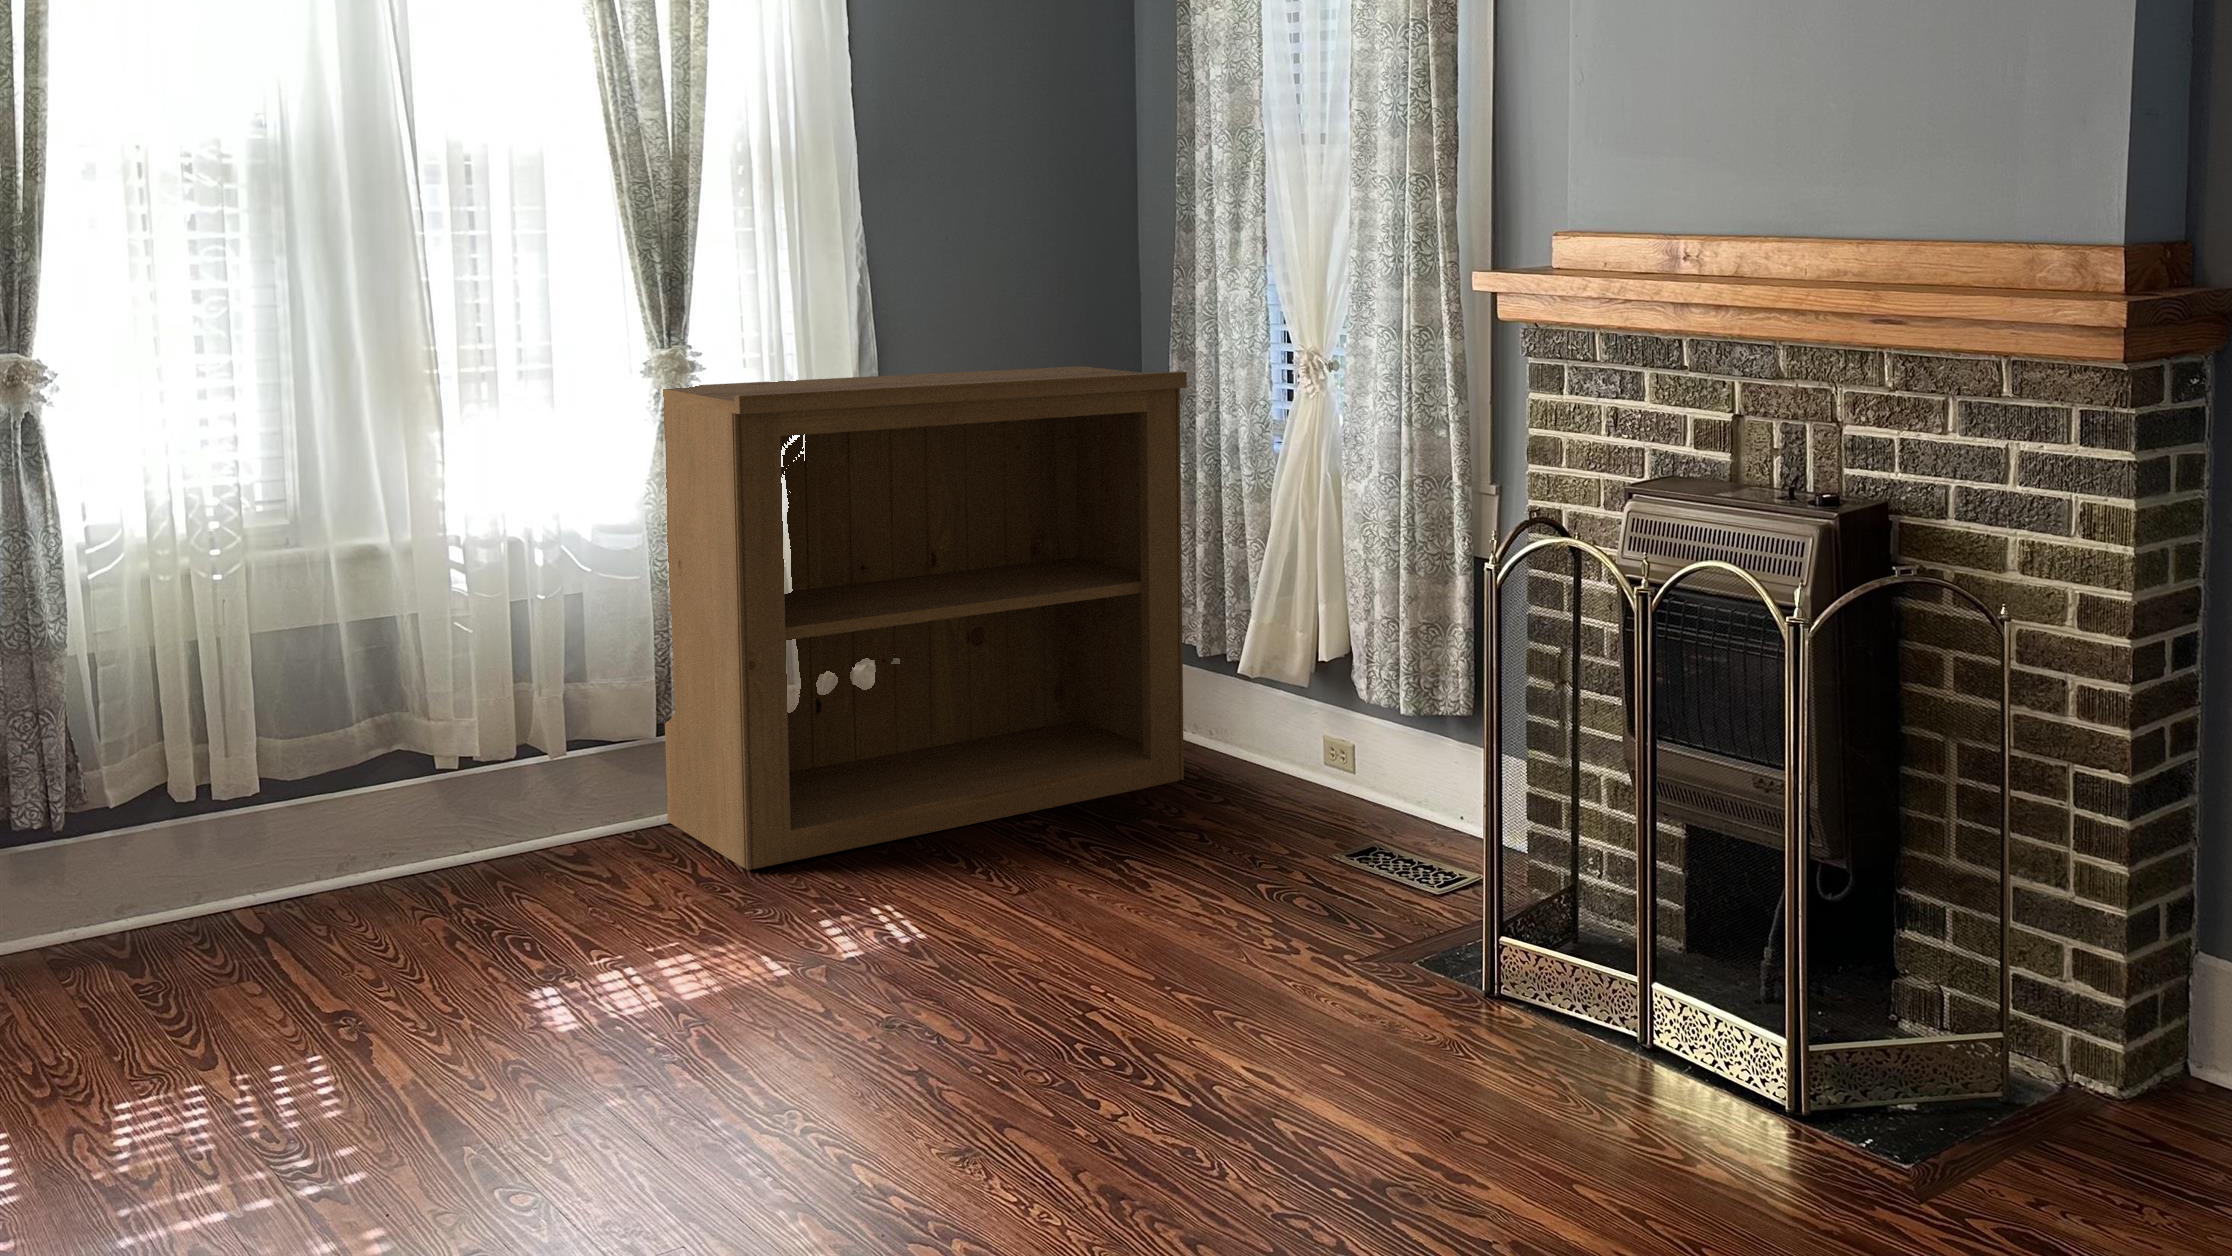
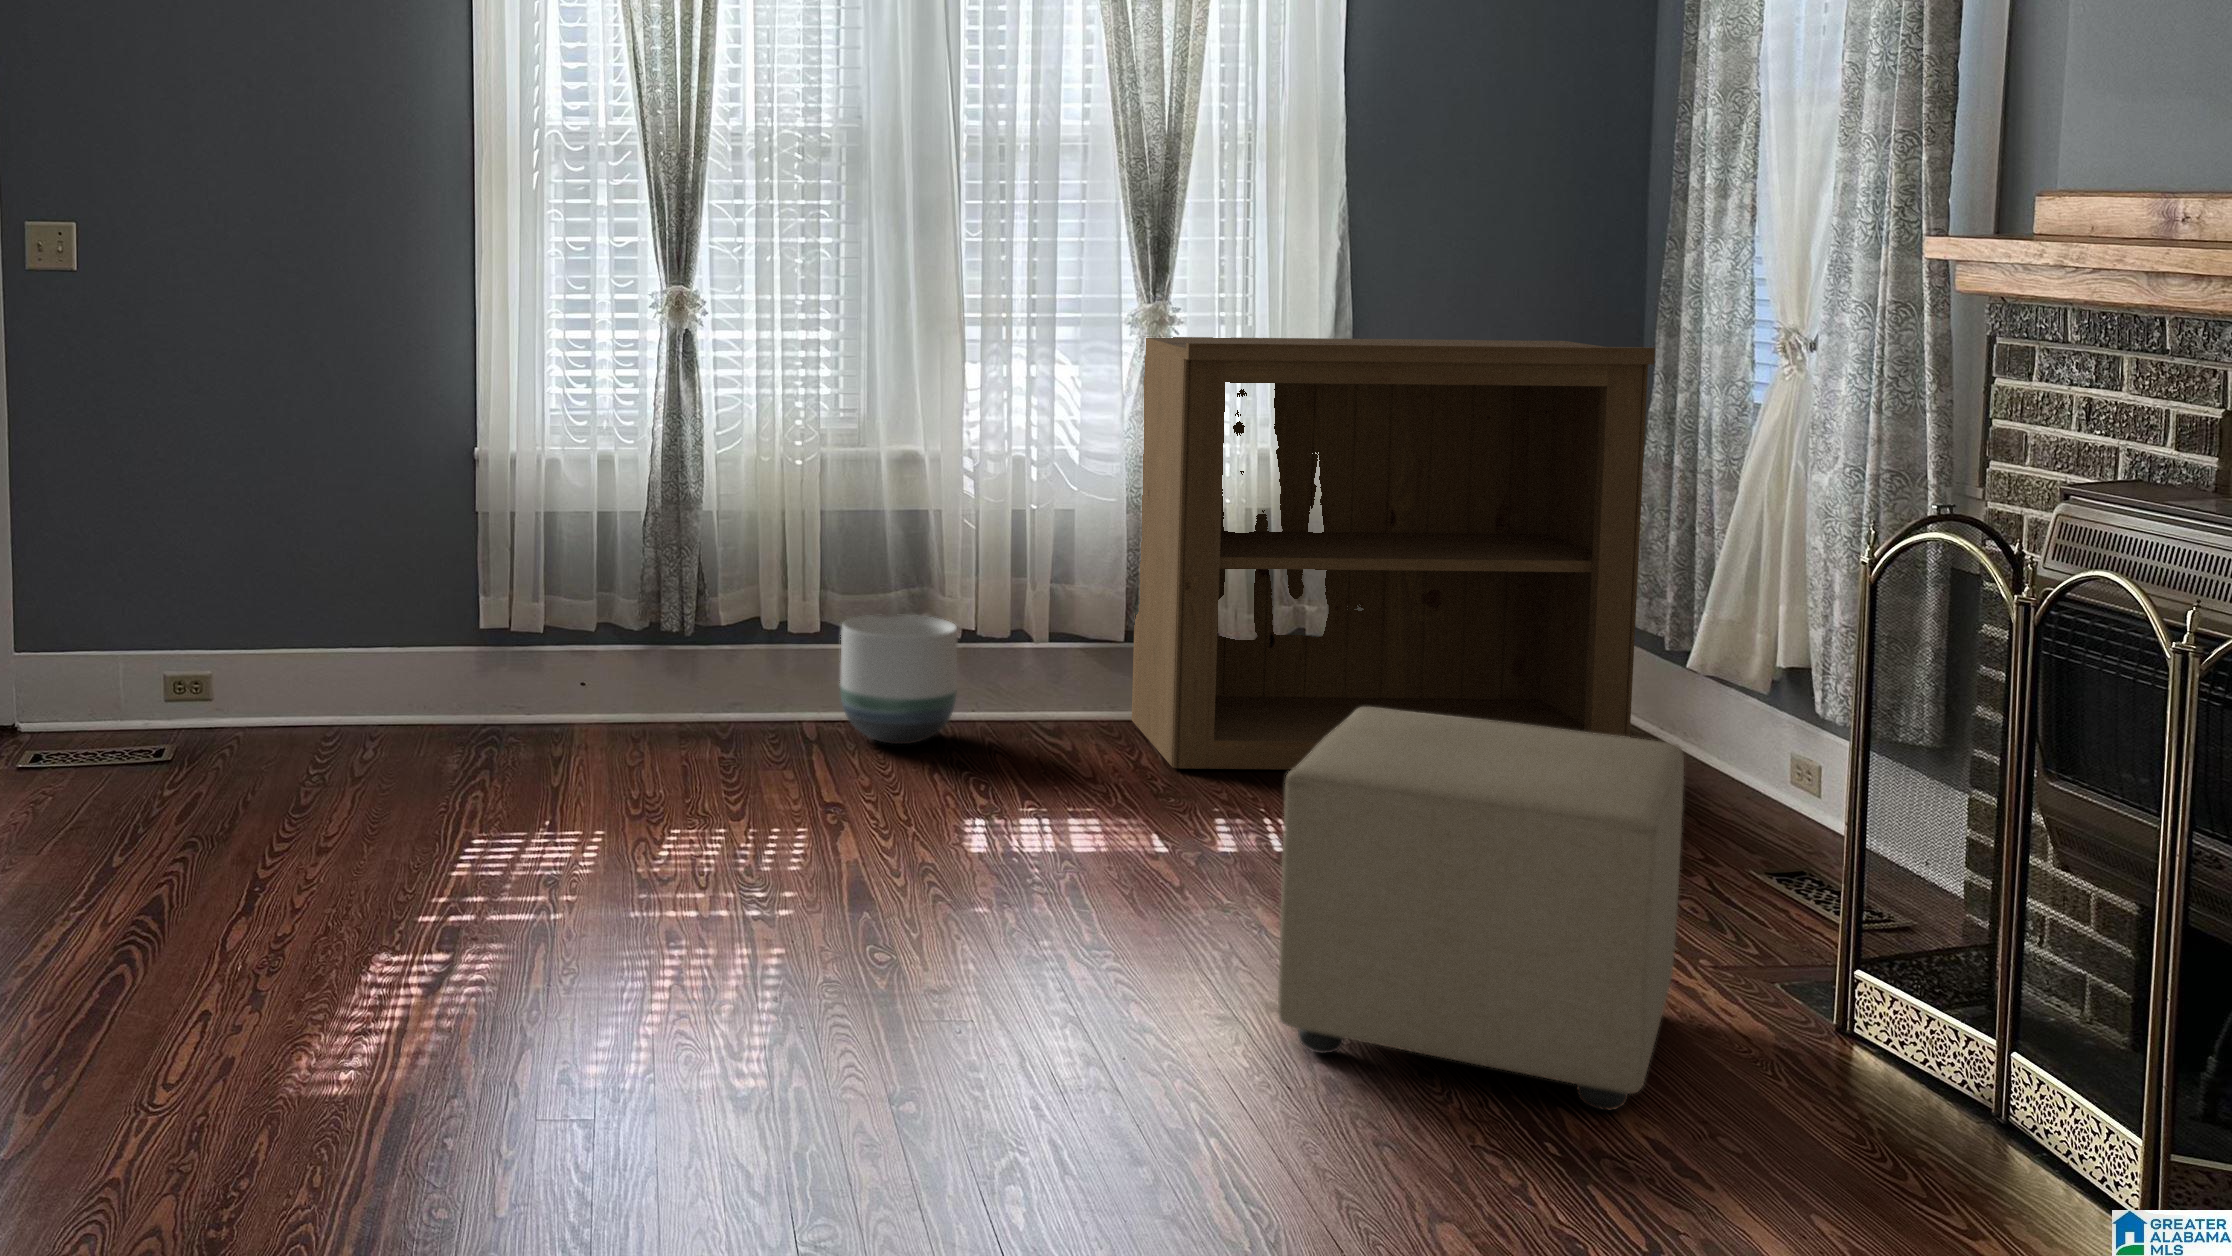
planter: none [294,747,461,913] -> present [840,614,958,744]
ottoman: none [1029,763,1395,1164] -> present [1278,708,1684,1110]

